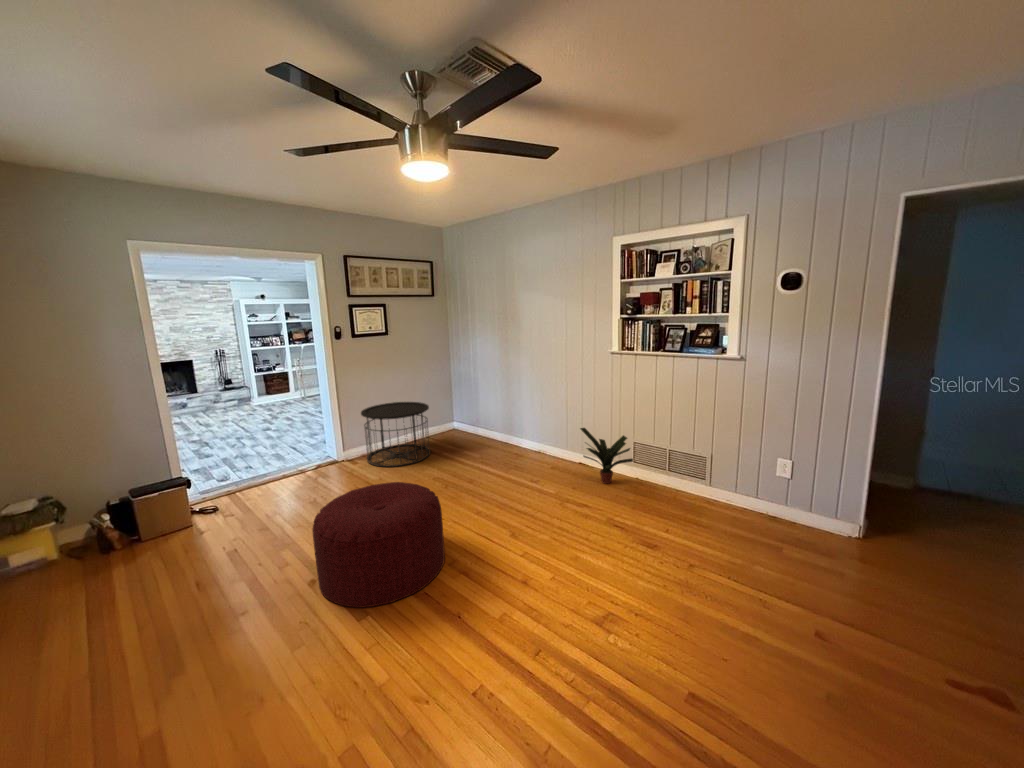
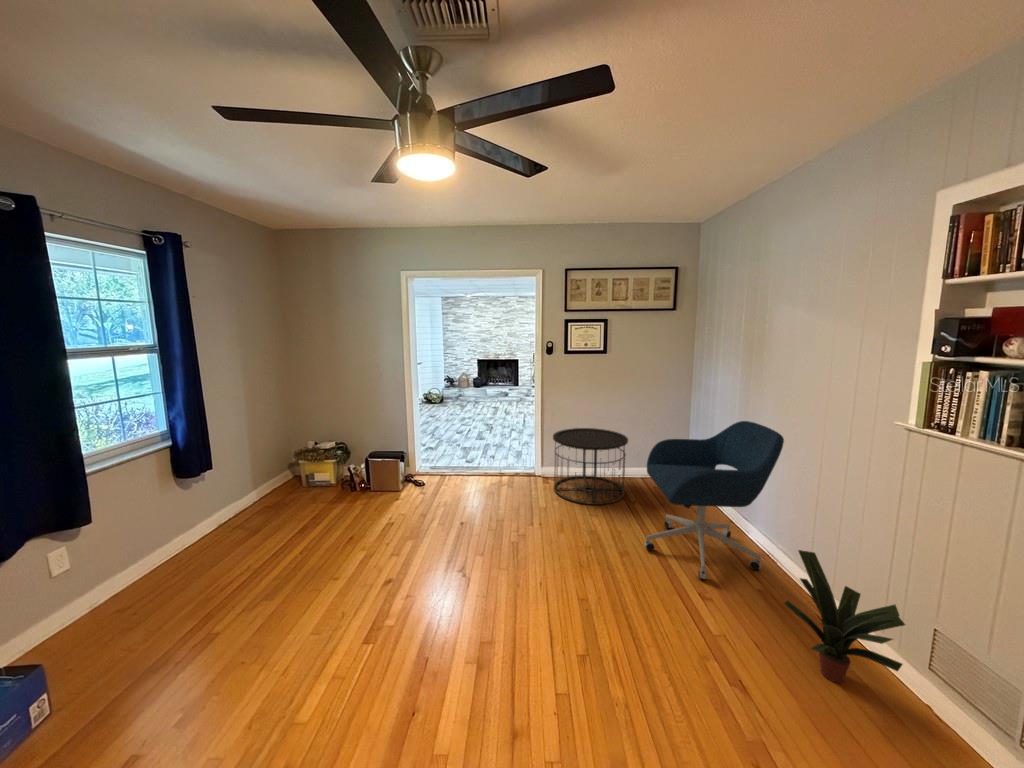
office chair: none [464,370,549,473] -> present [644,421,784,580]
ottoman: present [312,482,445,607] -> none [364,511,499,651]

